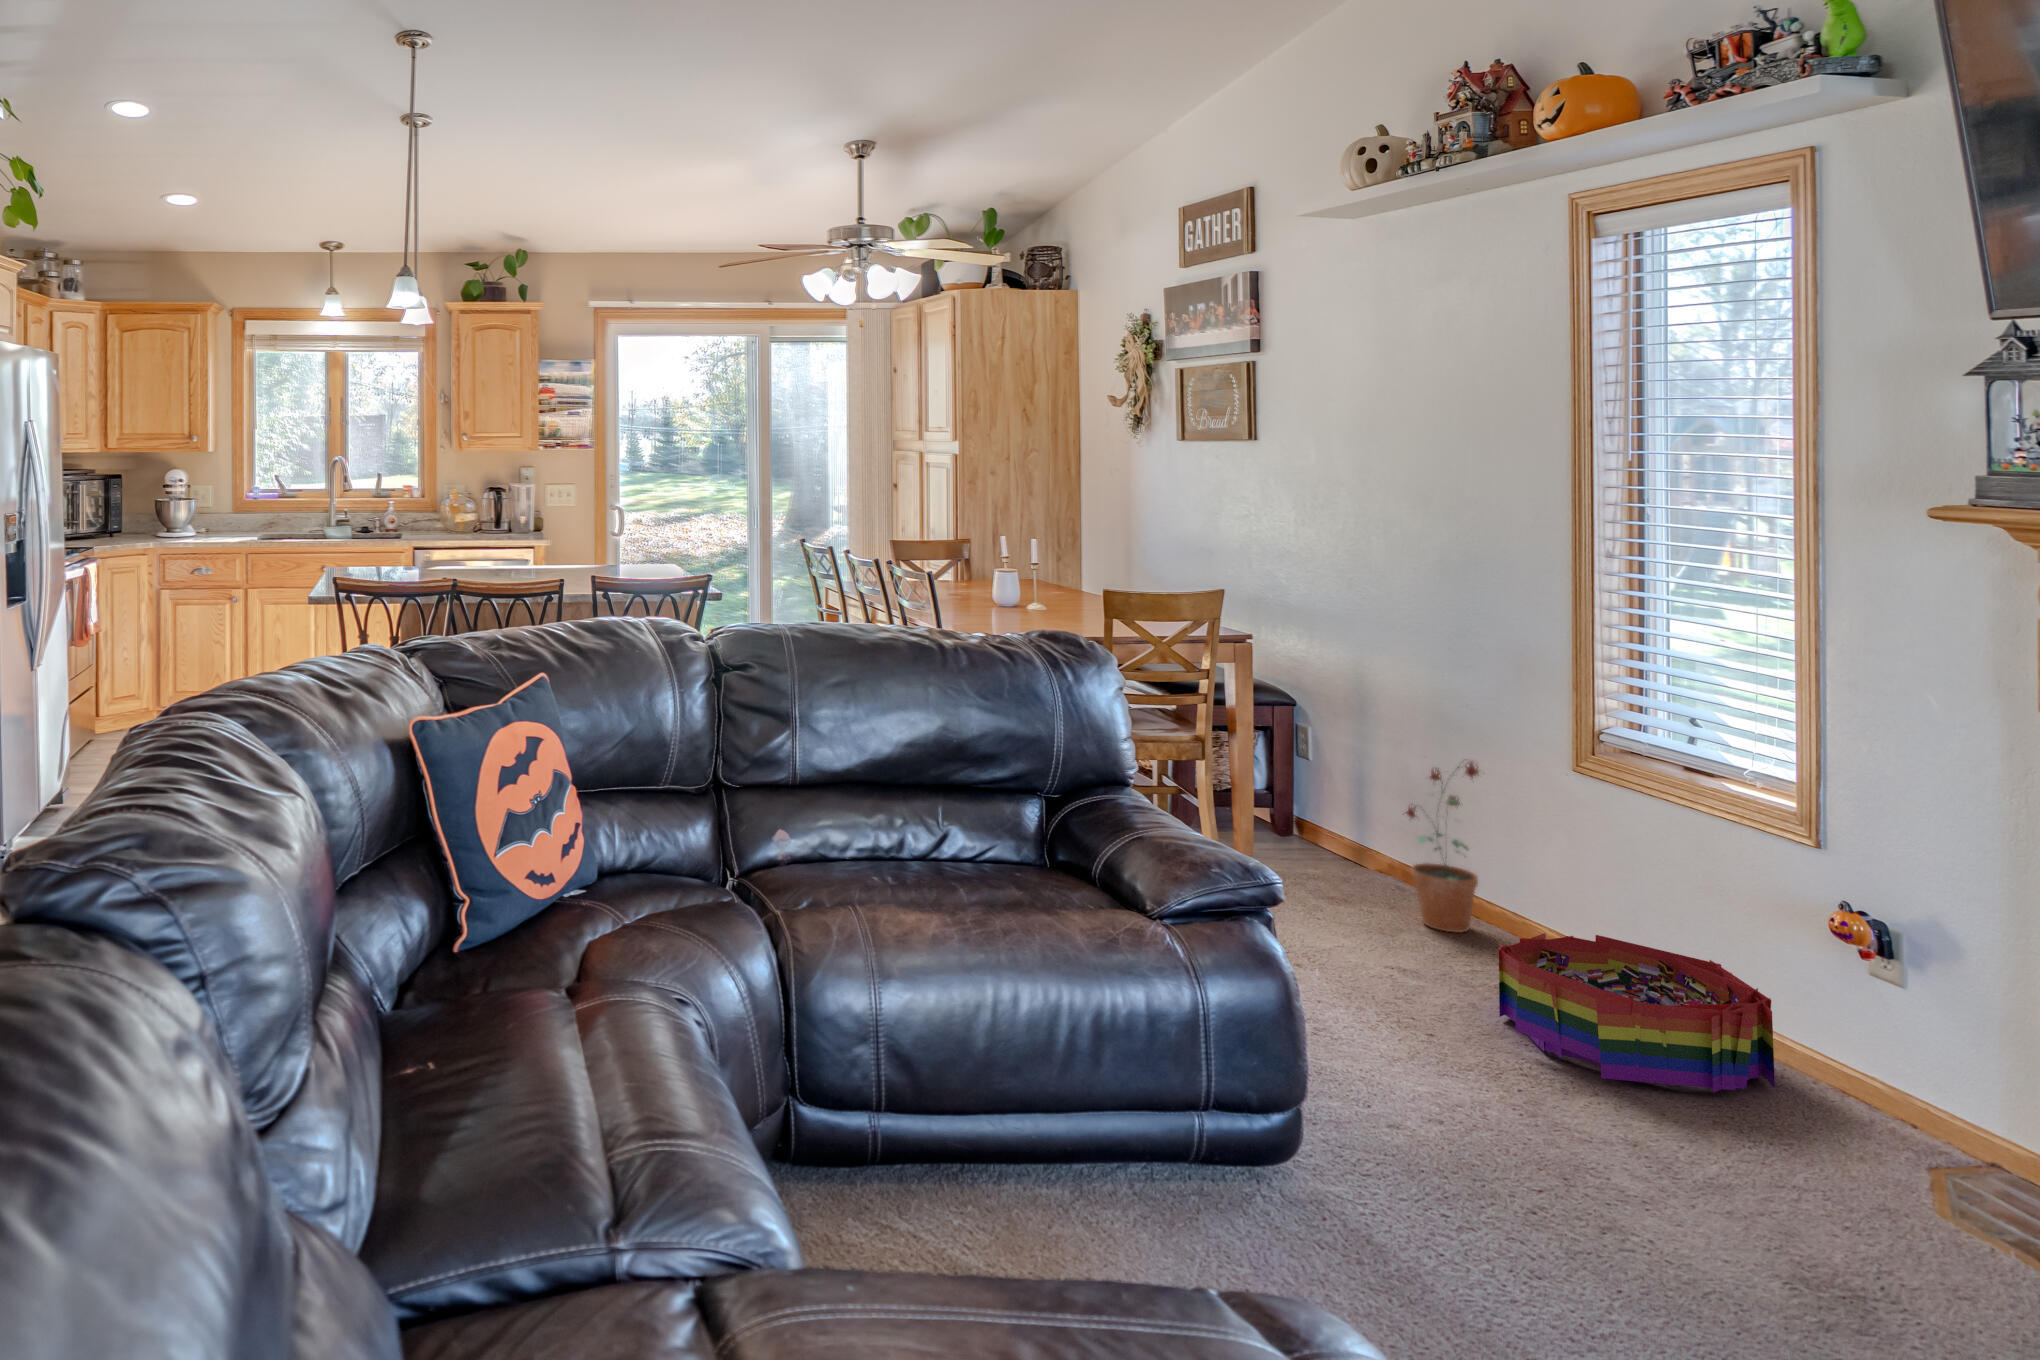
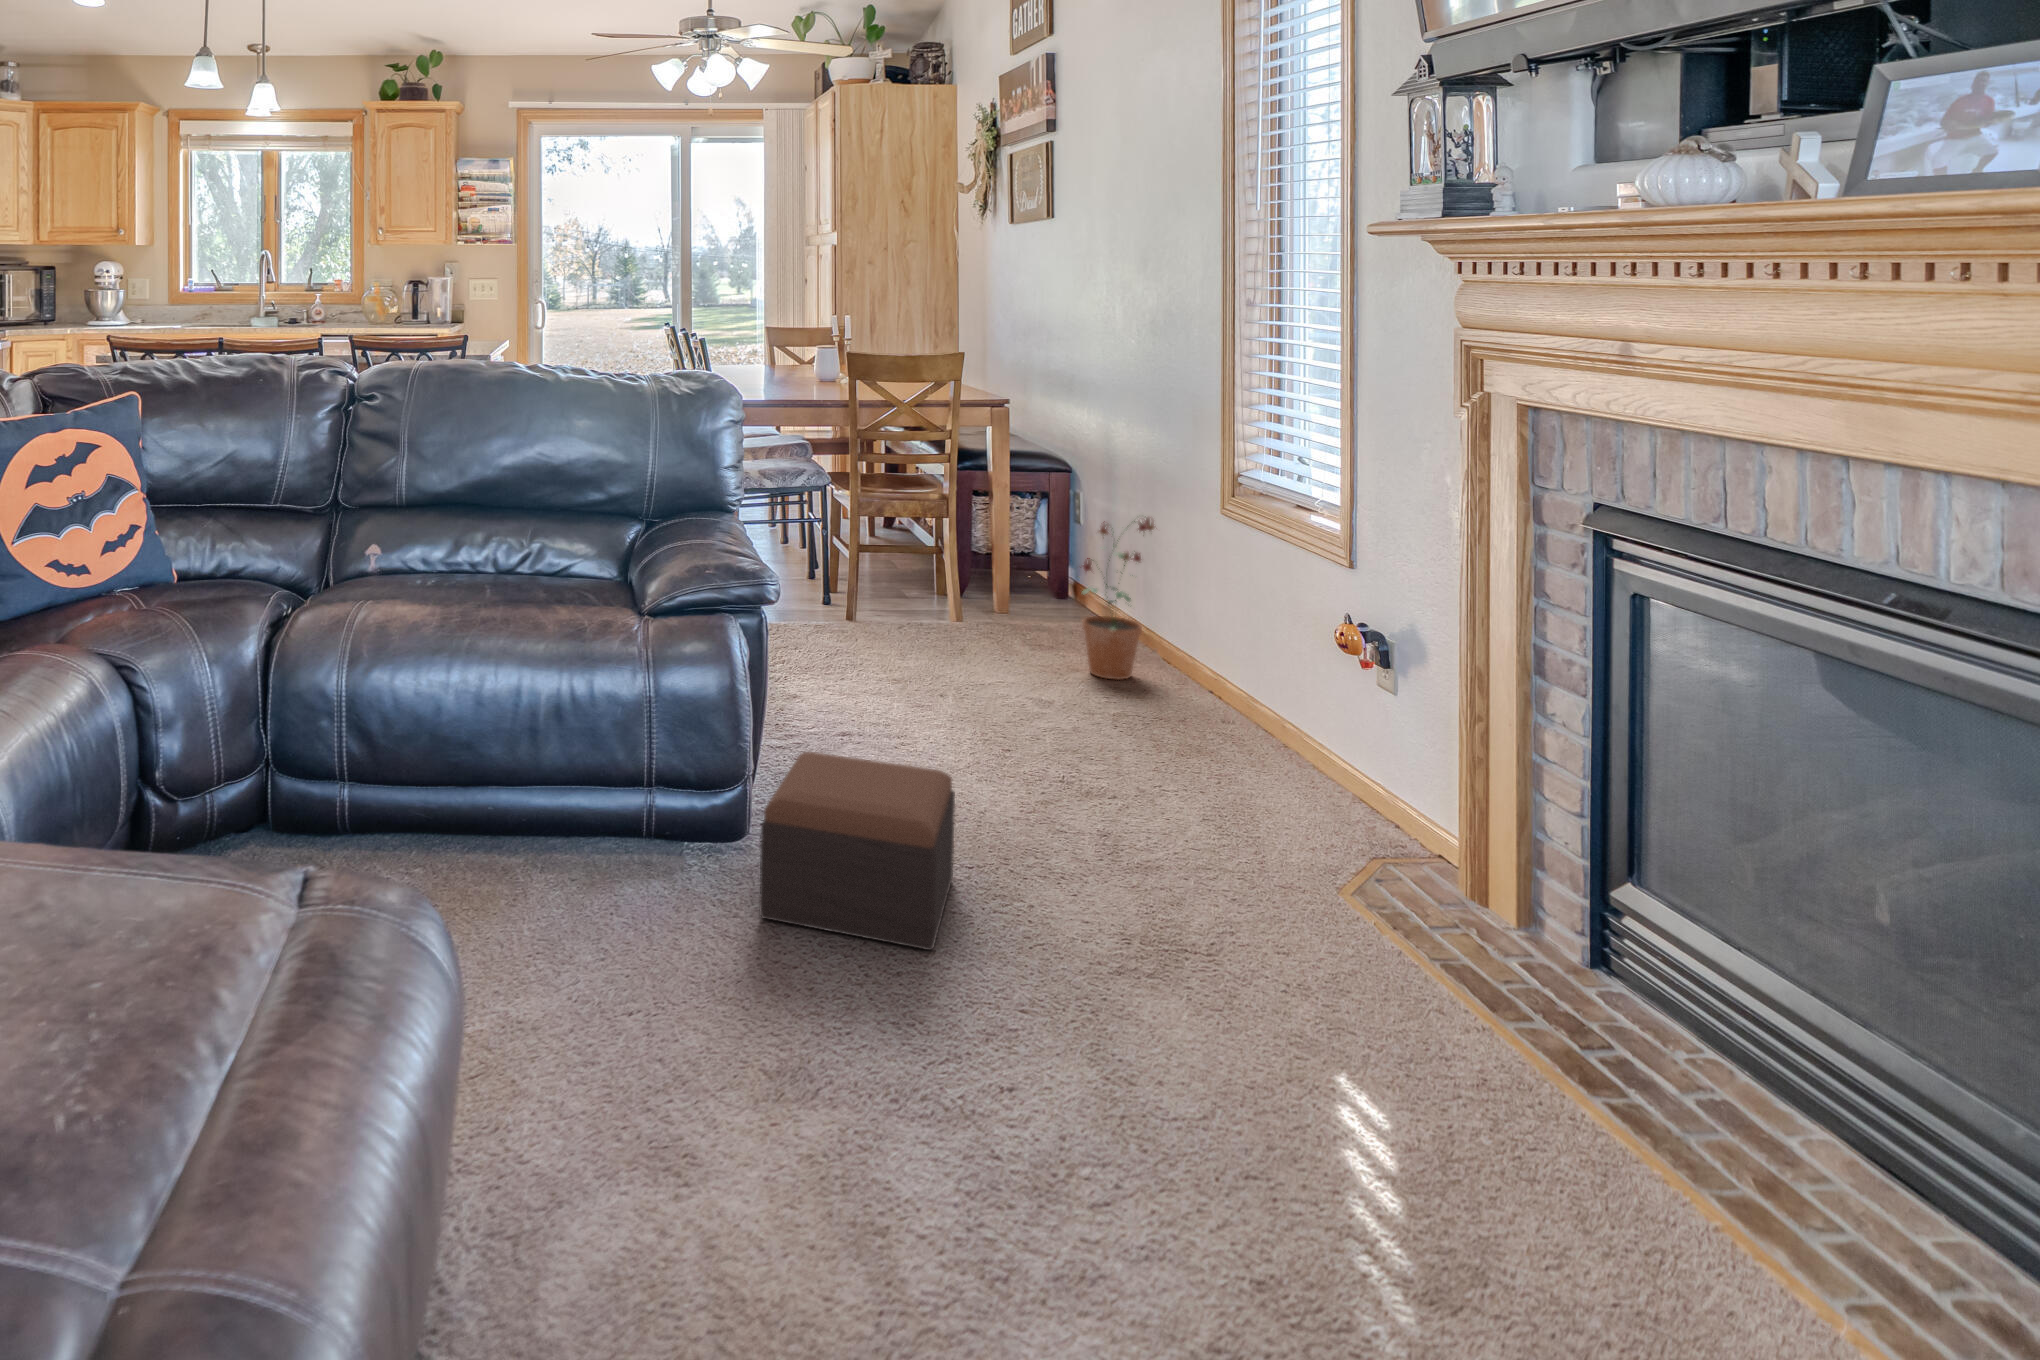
storage bin: present [1498,933,1775,1092] -> none [1058,670,1292,808]
footstool: none [1373,1065,1644,1302] -> present [760,752,955,950]

